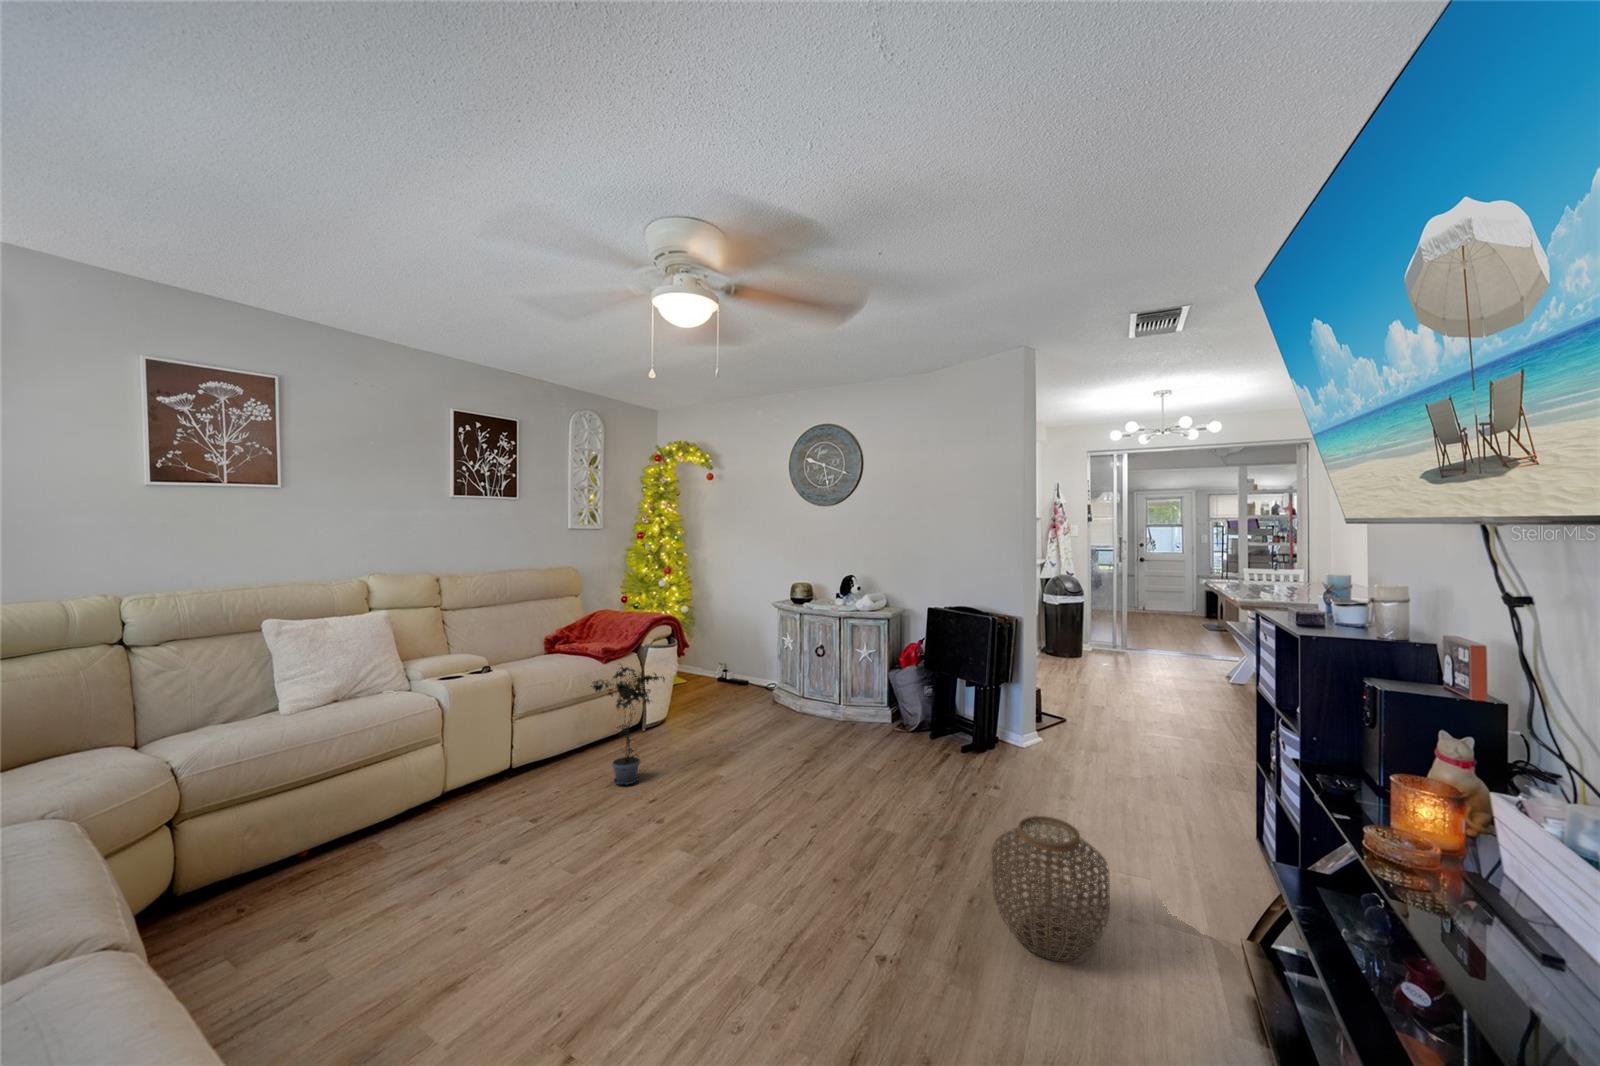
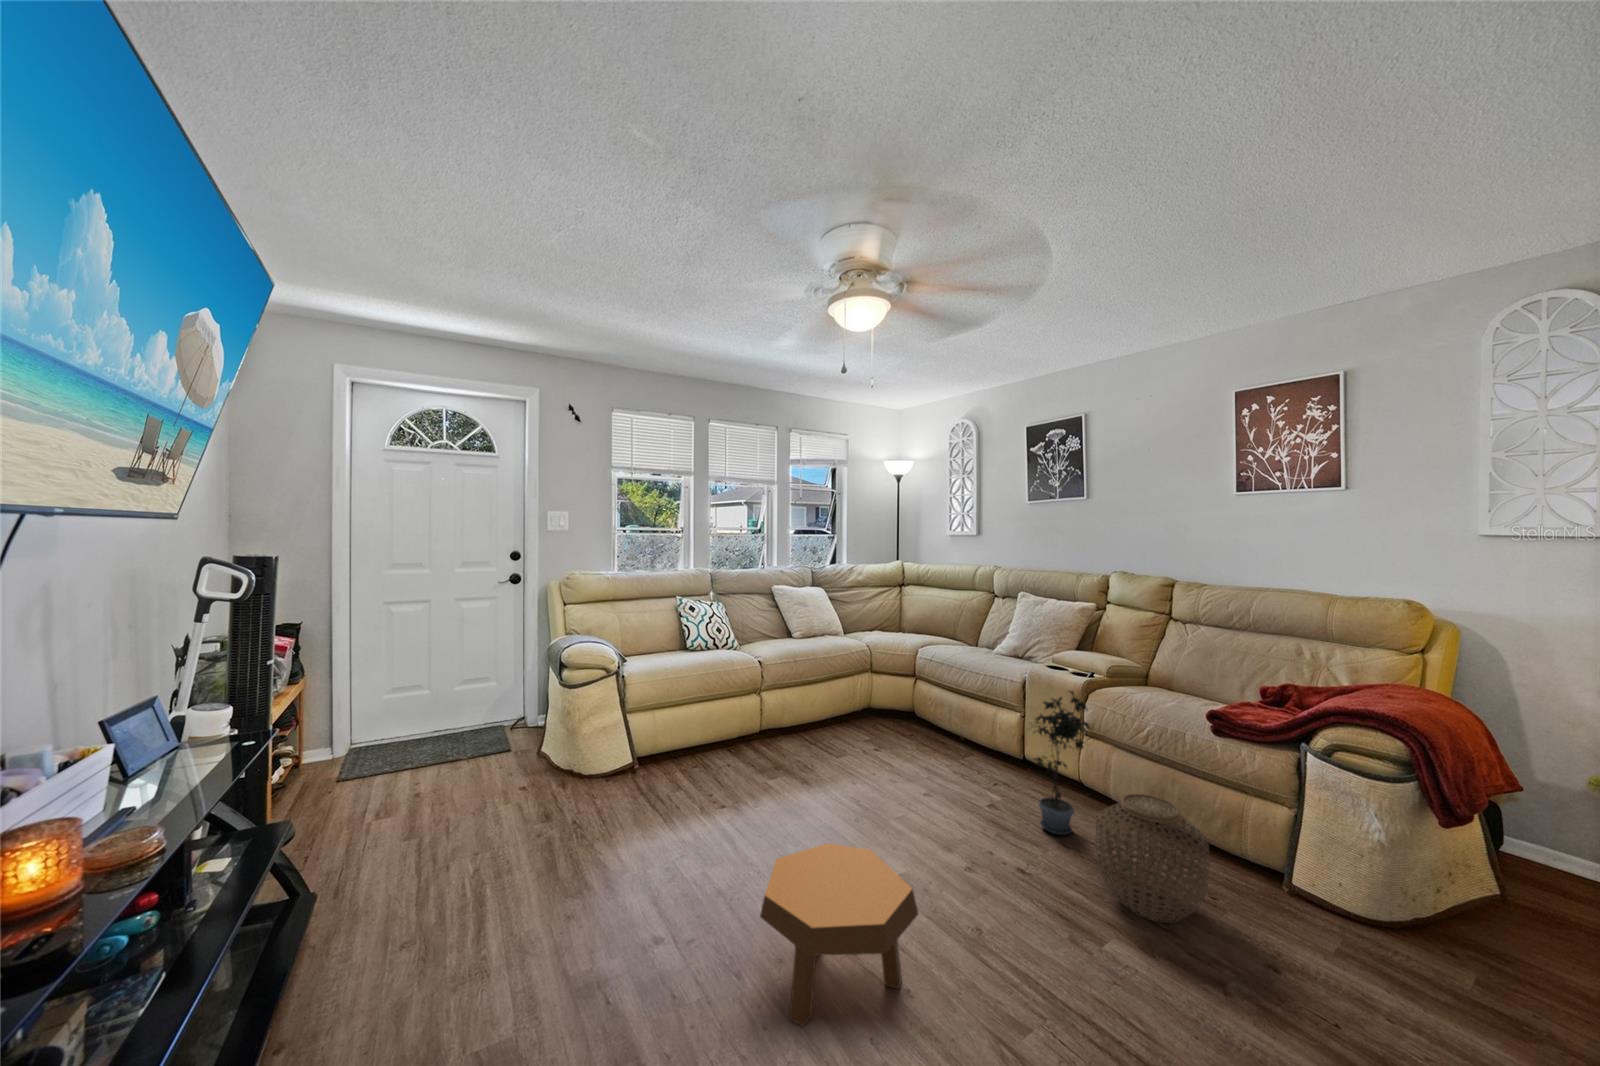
footstool: none [826,746,928,839] -> present [760,843,919,1027]
woven basket: present [992,816,1110,961] -> present [1095,794,1209,923]

